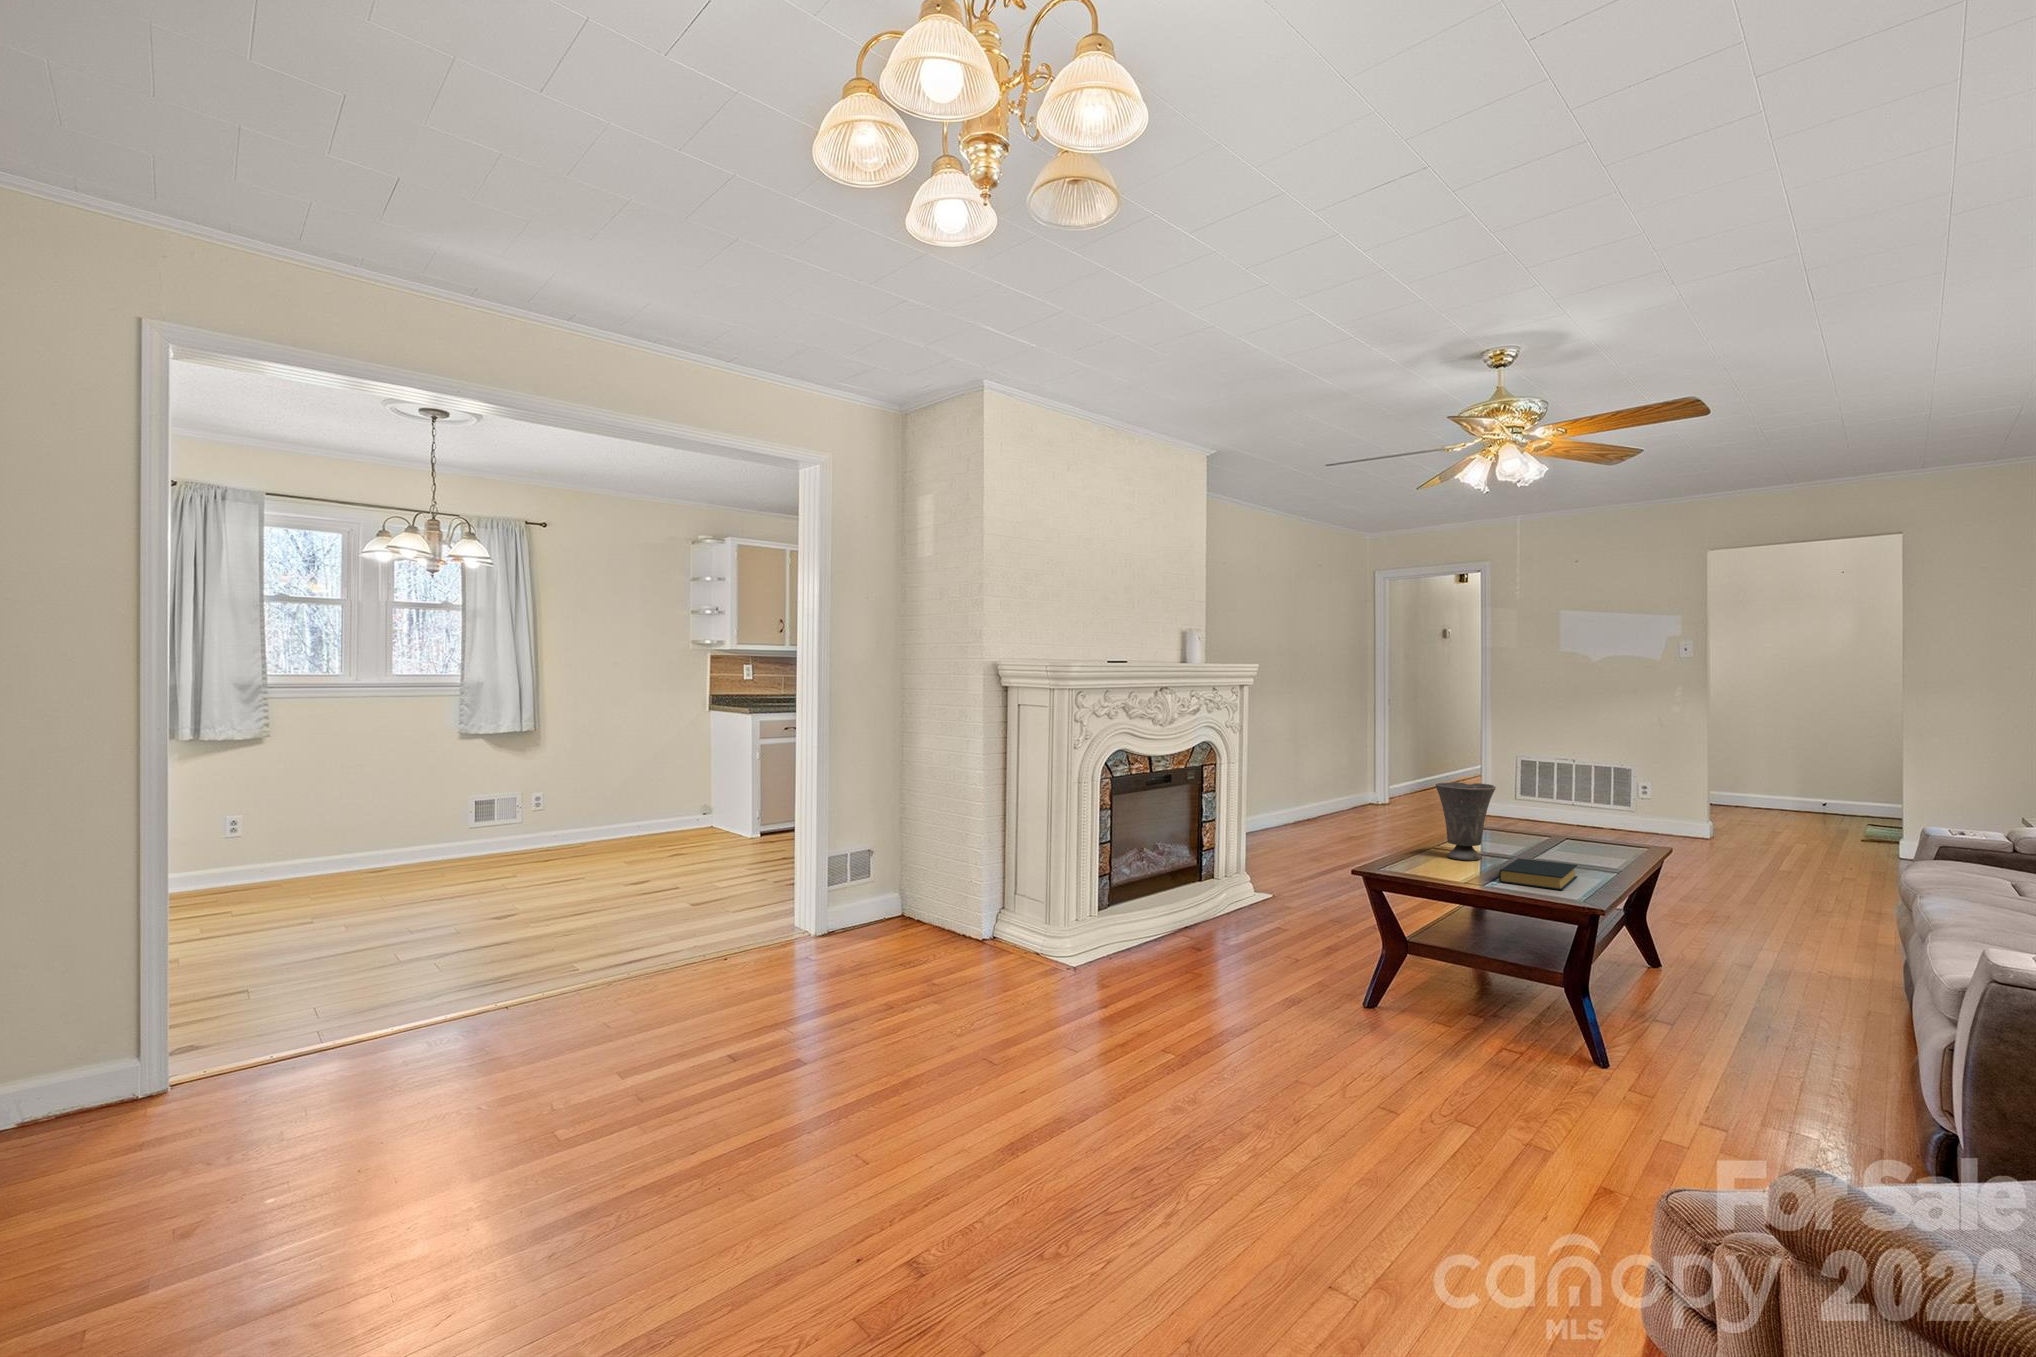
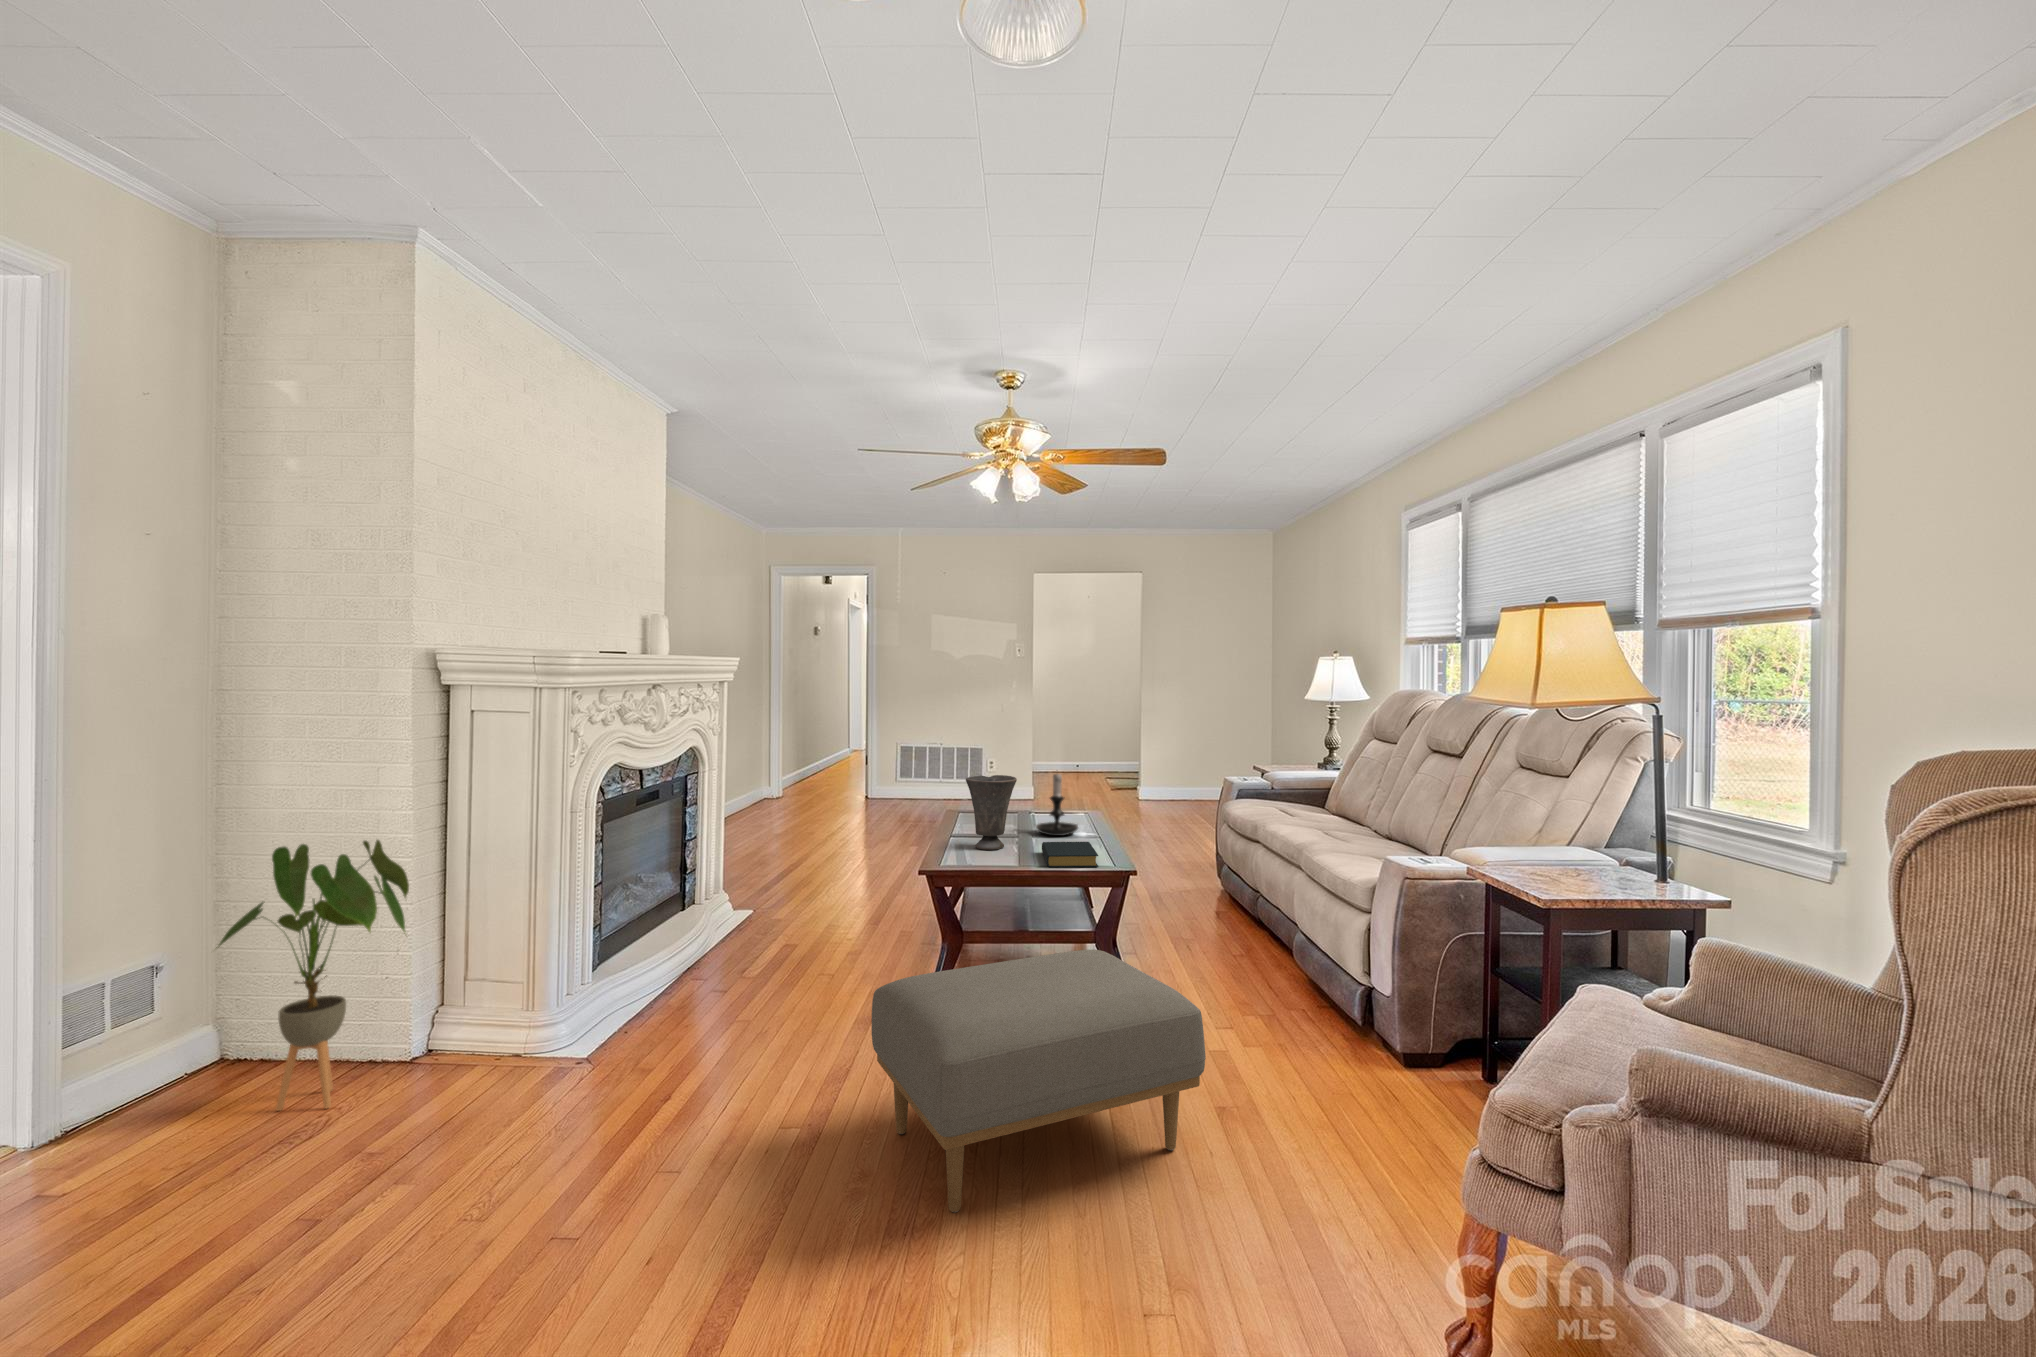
candle holder: none [1542,784,1602,859] -> present [1036,774,1078,836]
house plant: none [879,785,980,953] -> present [219,840,409,1111]
ottoman: none [1211,939,1522,1171] -> present [872,949,1206,1212]

